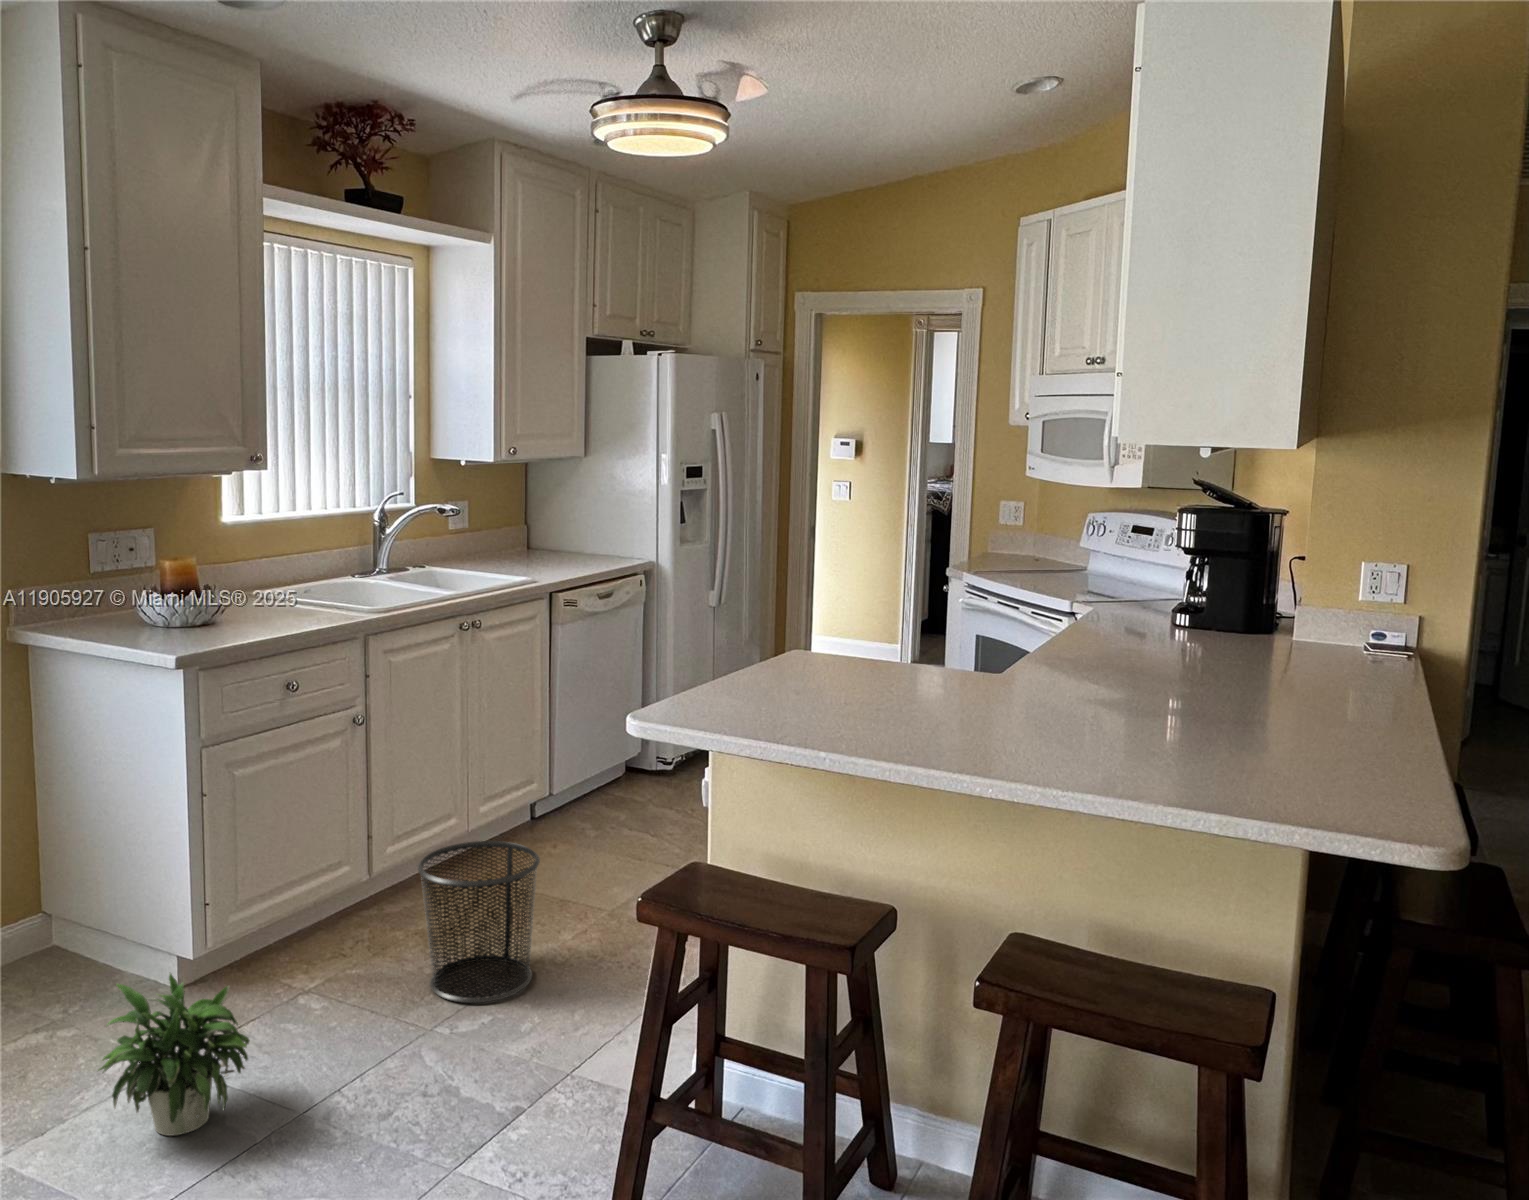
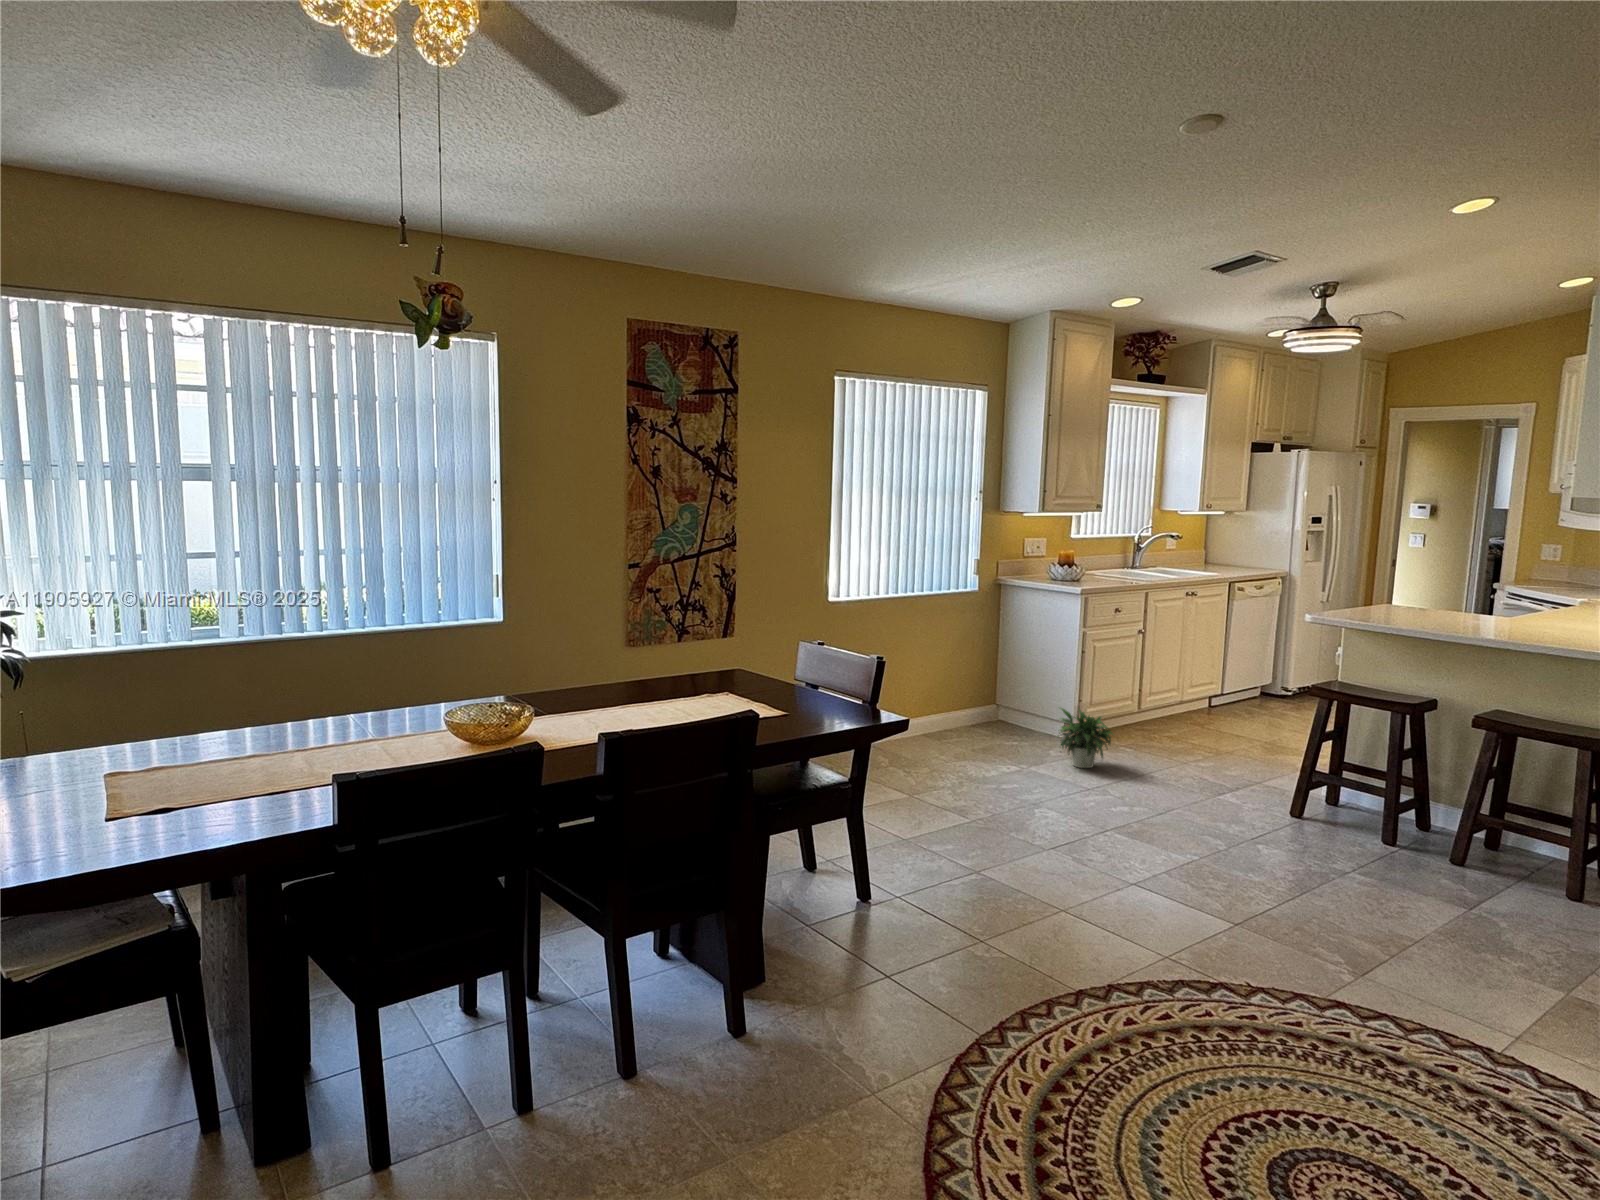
waste bin: present [418,841,540,1003] -> none [1173,686,1234,756]

